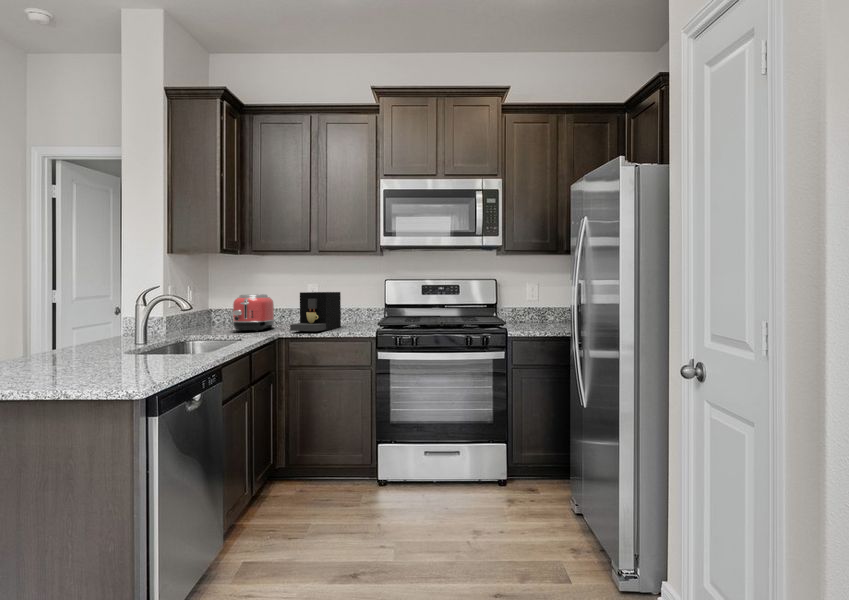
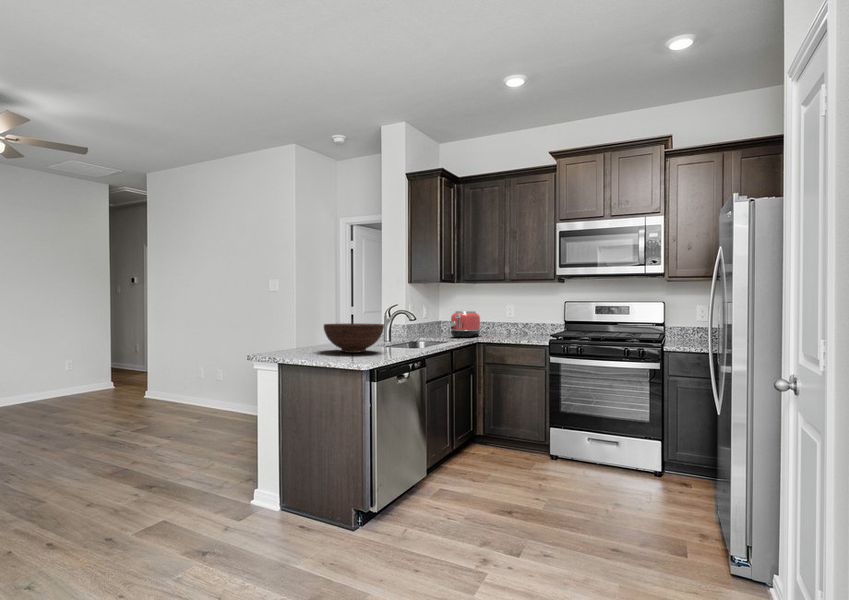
coffee maker: present [290,292,341,331] -> none [487,310,528,339]
fruit bowl: none [51,322,162,372] -> present [324,323,384,353]

